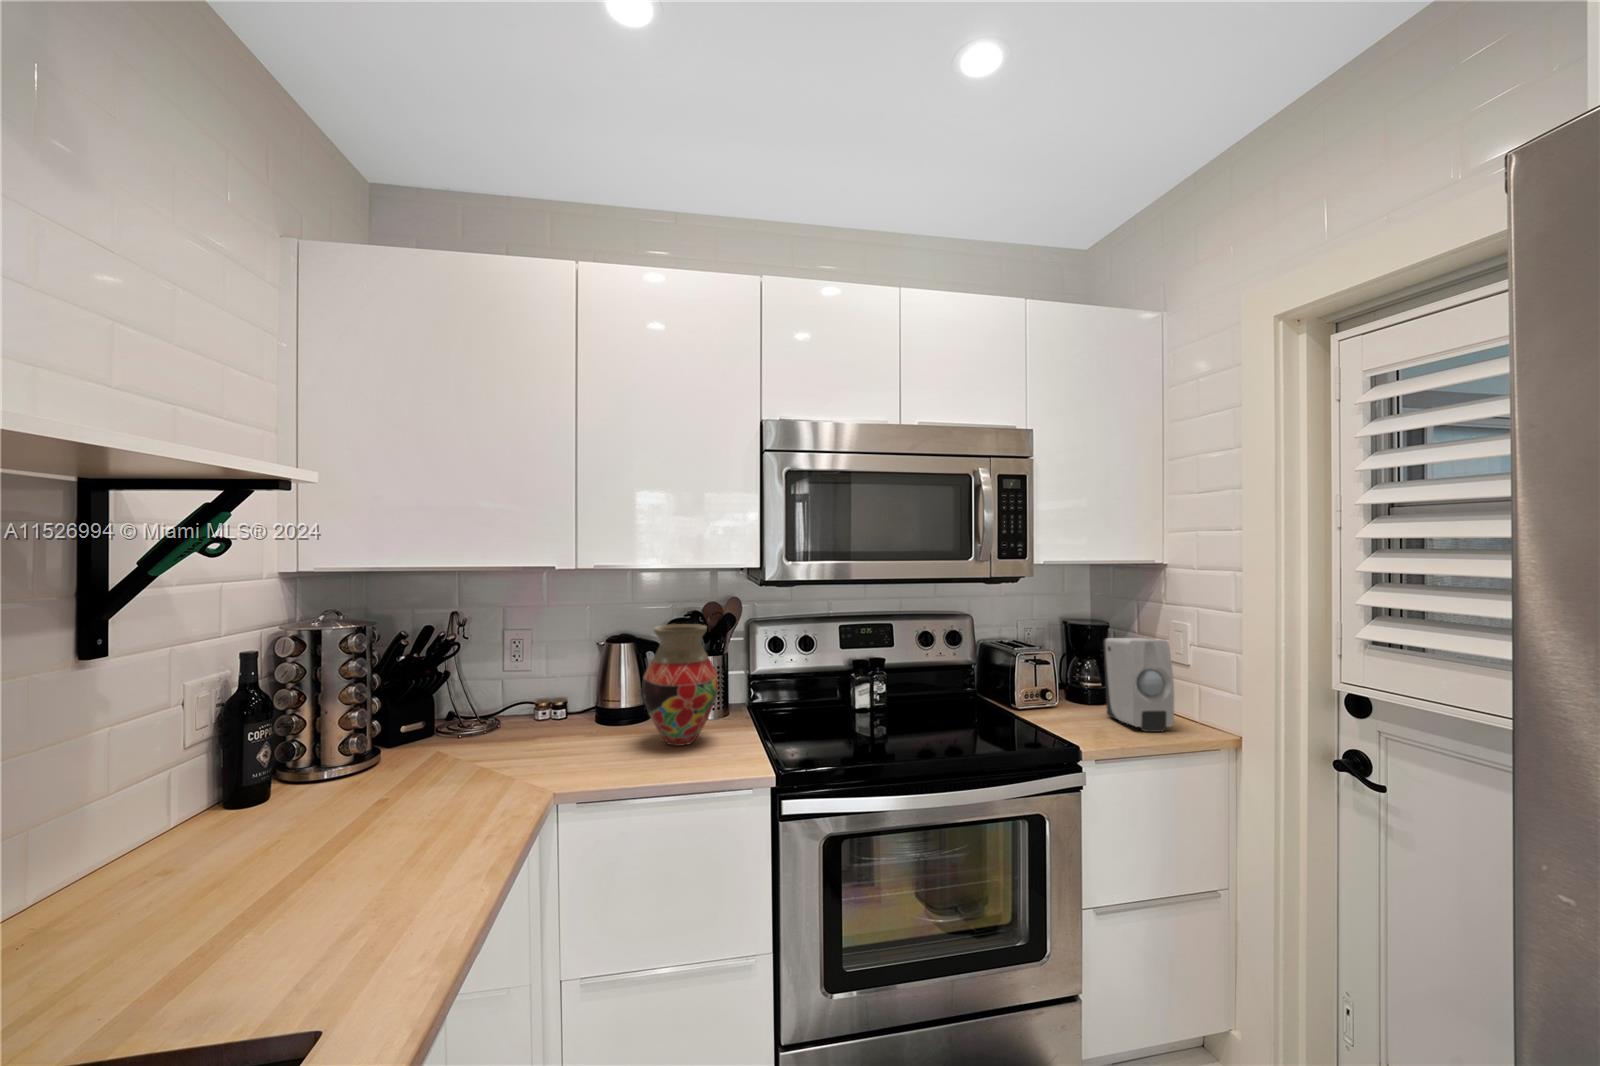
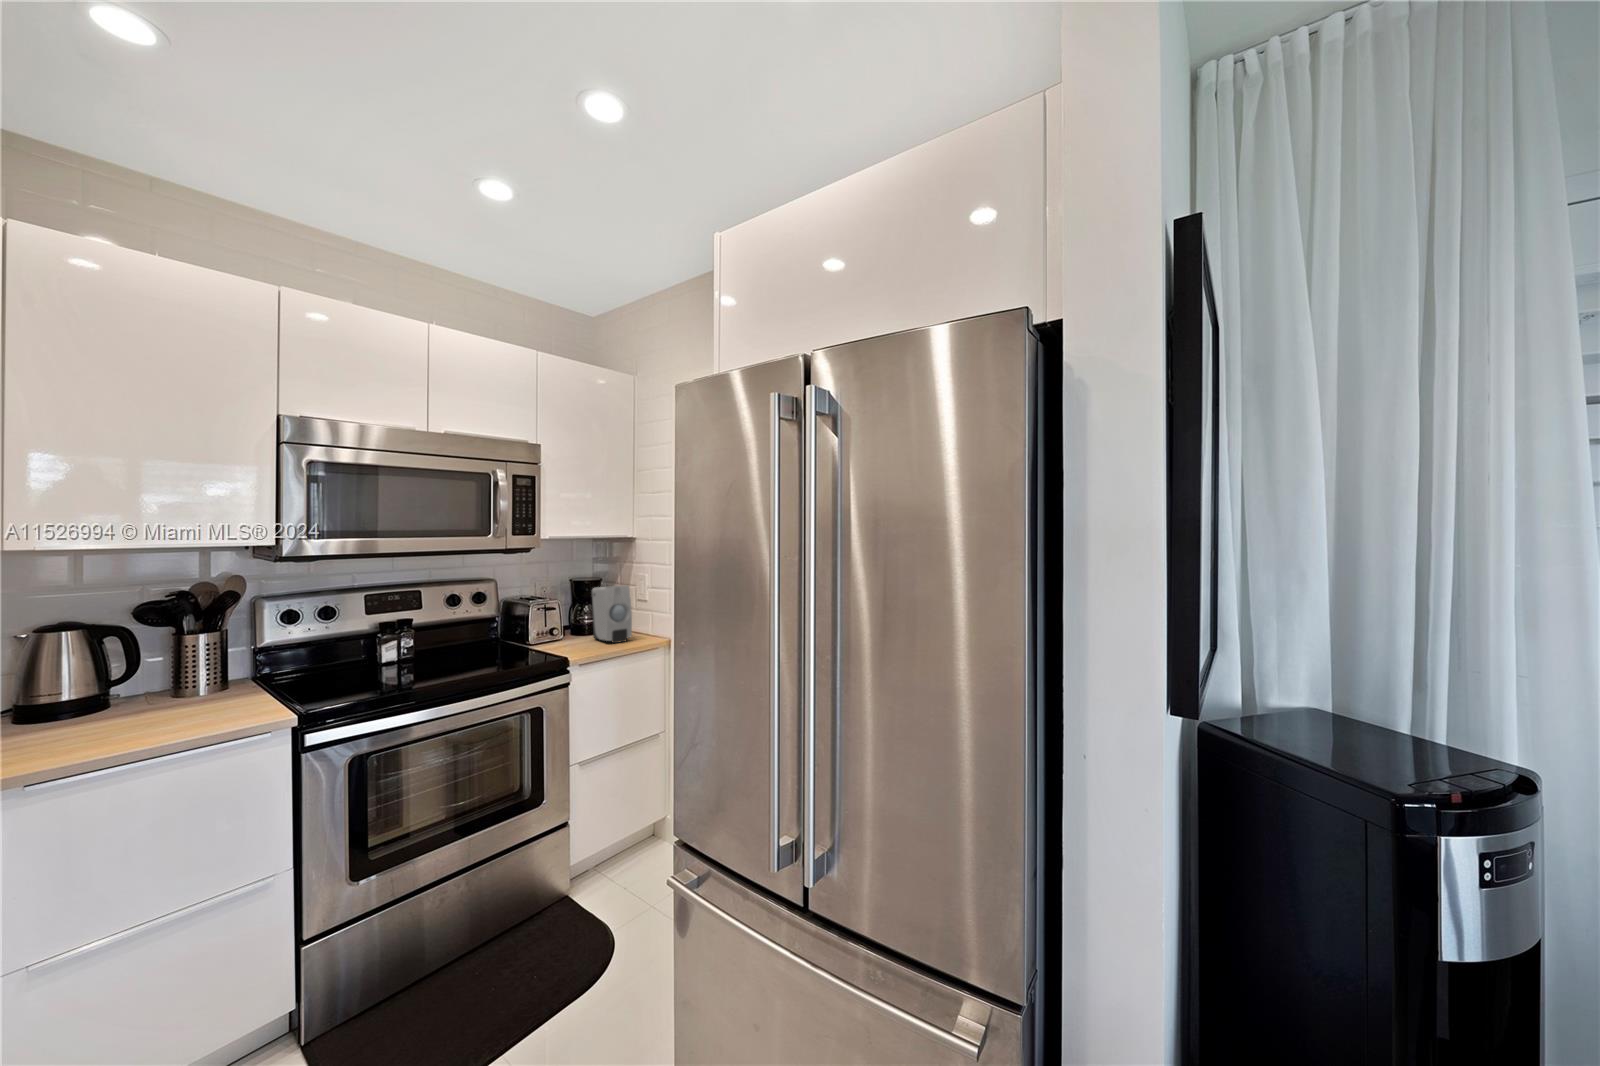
vase: present [642,624,718,746] -> none [100,602,217,722]

